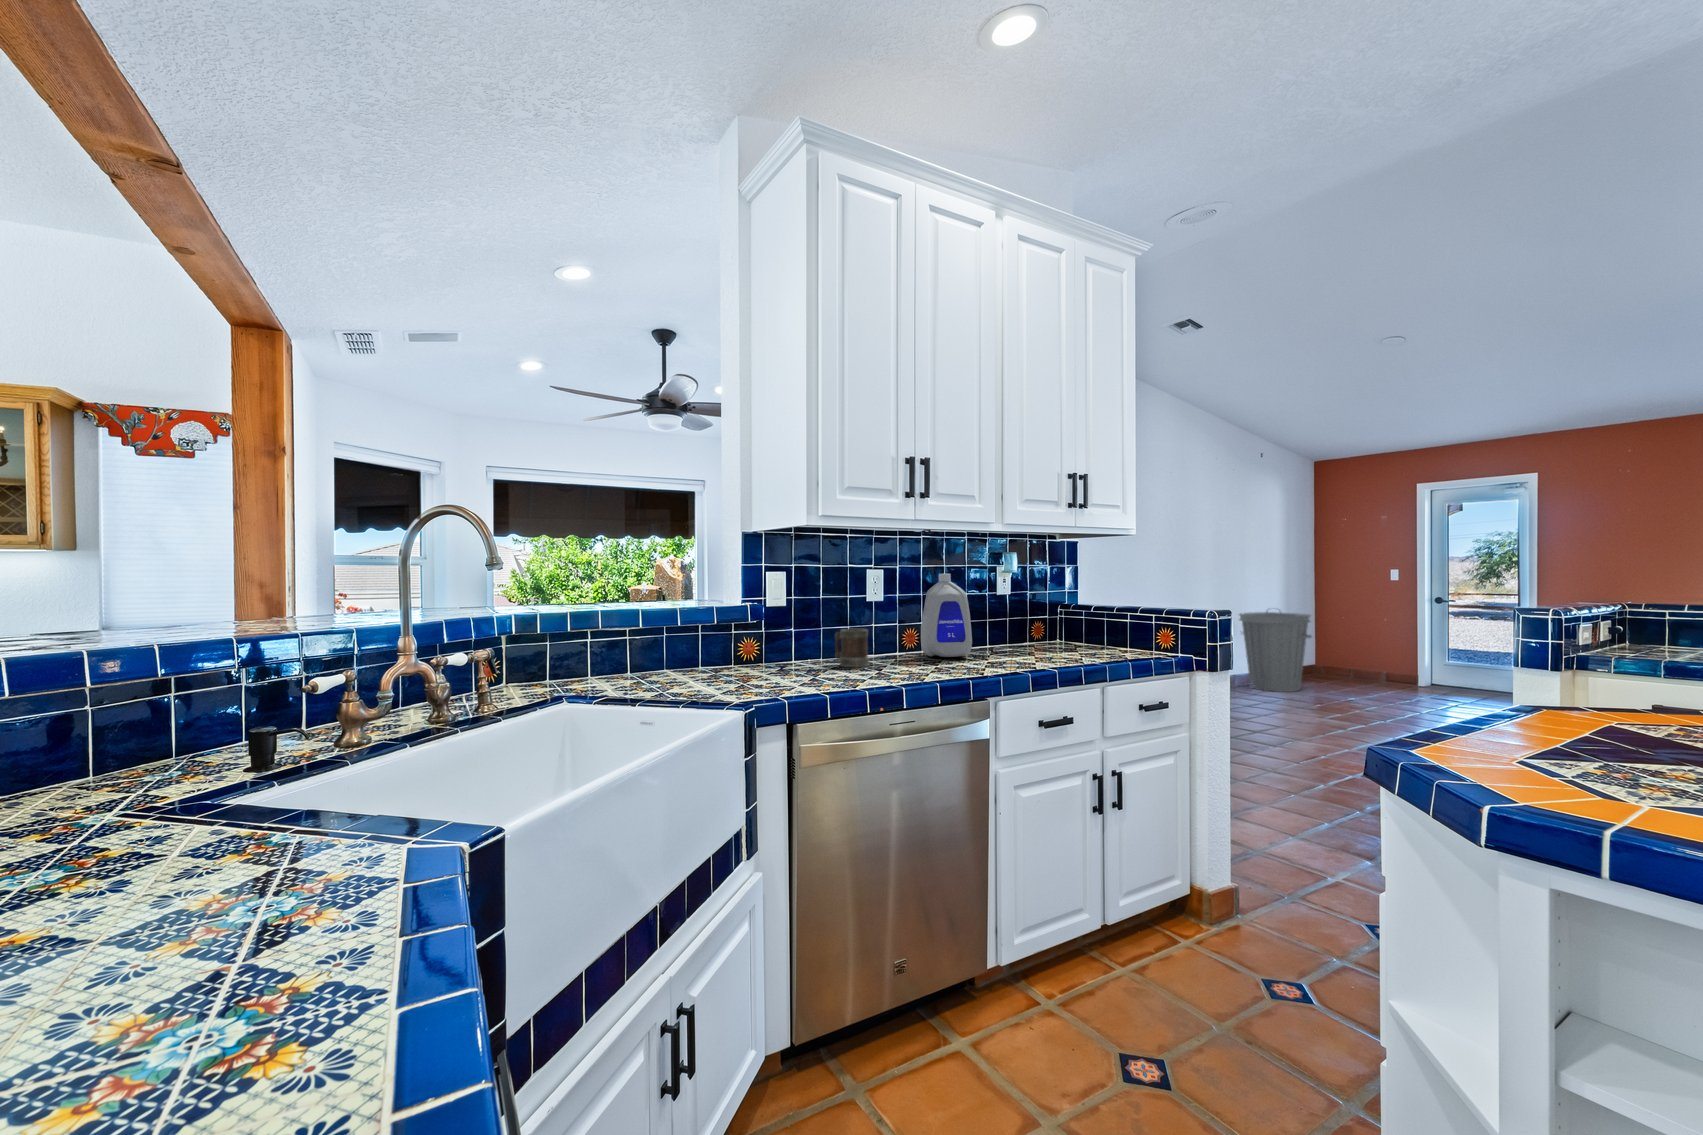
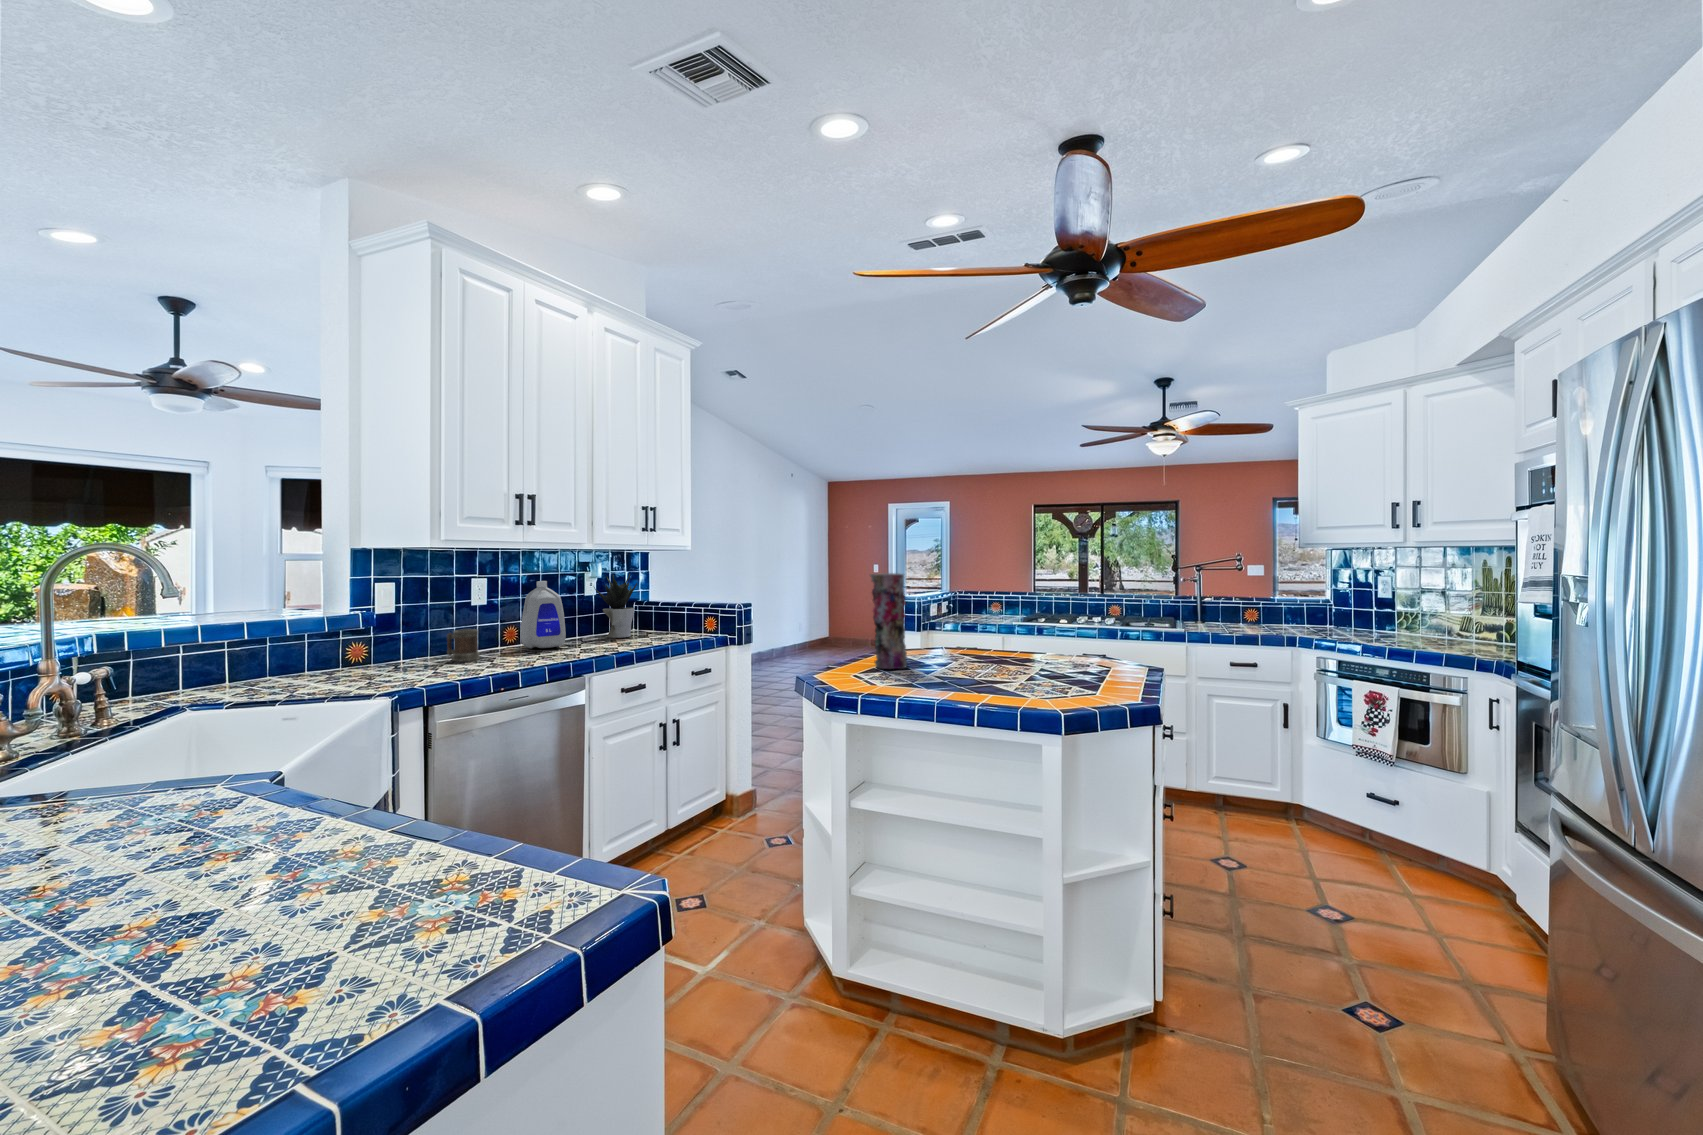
vase: none [1539,543,1652,750] -> present [870,573,907,669]
potted plant: none [1008,568,1063,650] -> present [594,574,637,638]
trash can: present [1239,611,1312,692] -> none [778,593,830,659]

